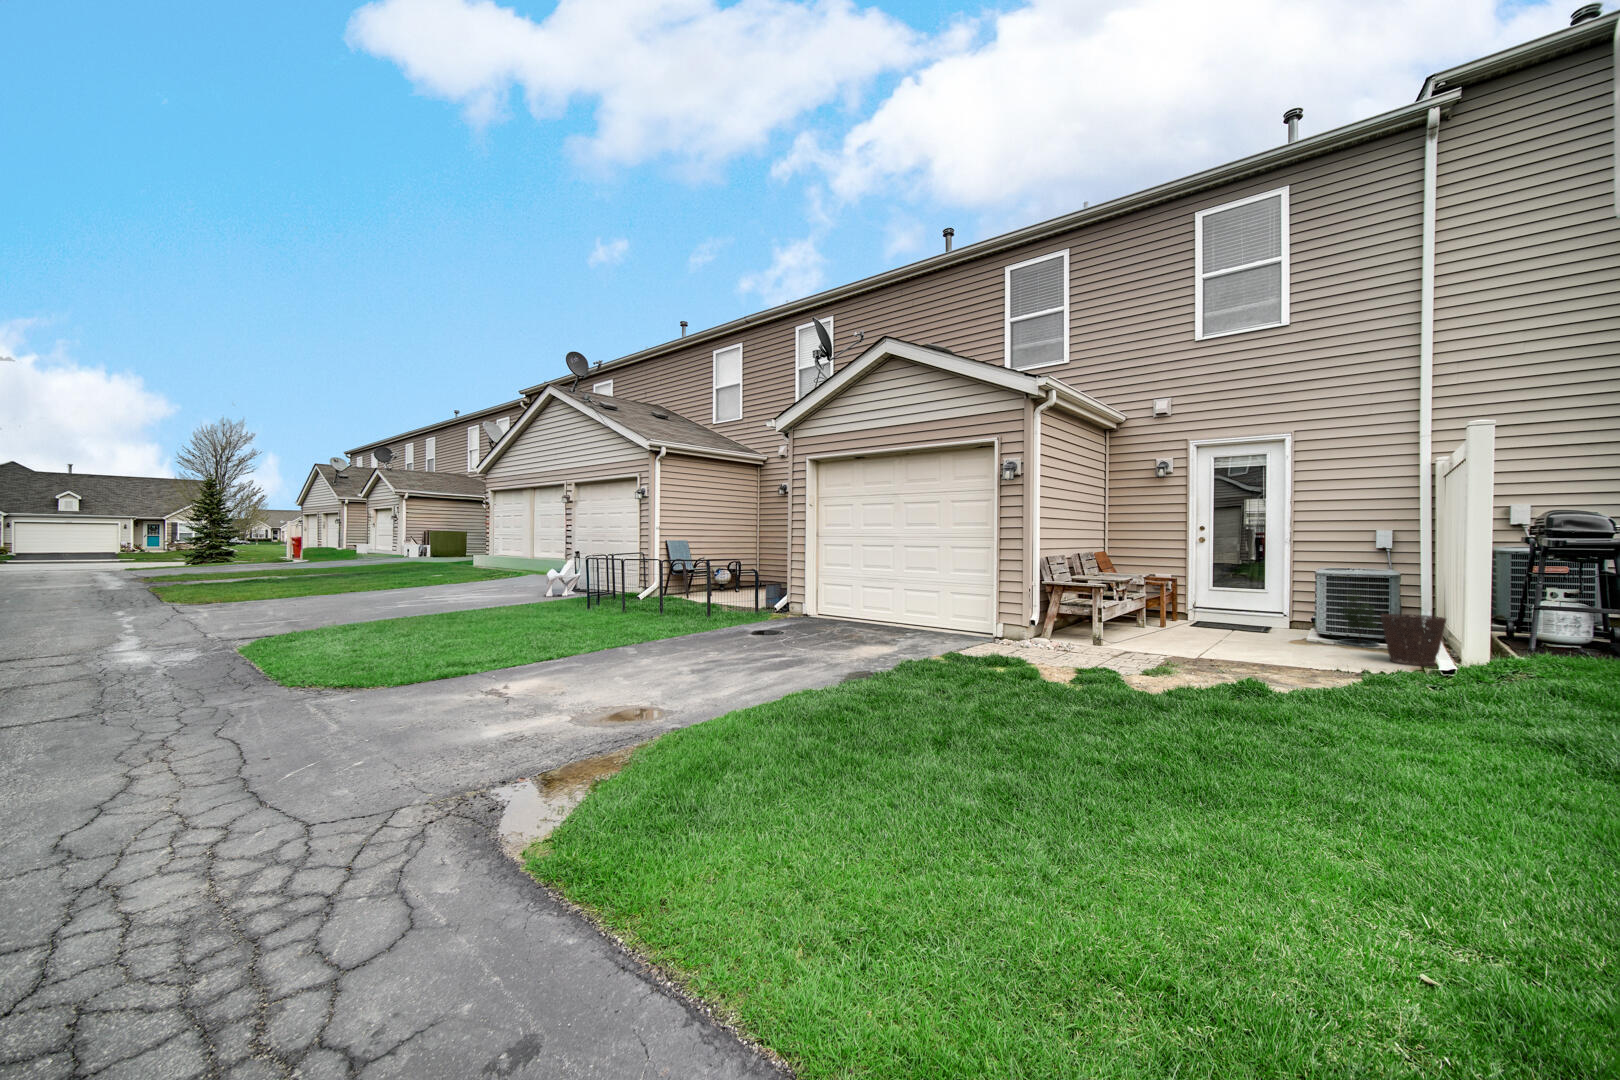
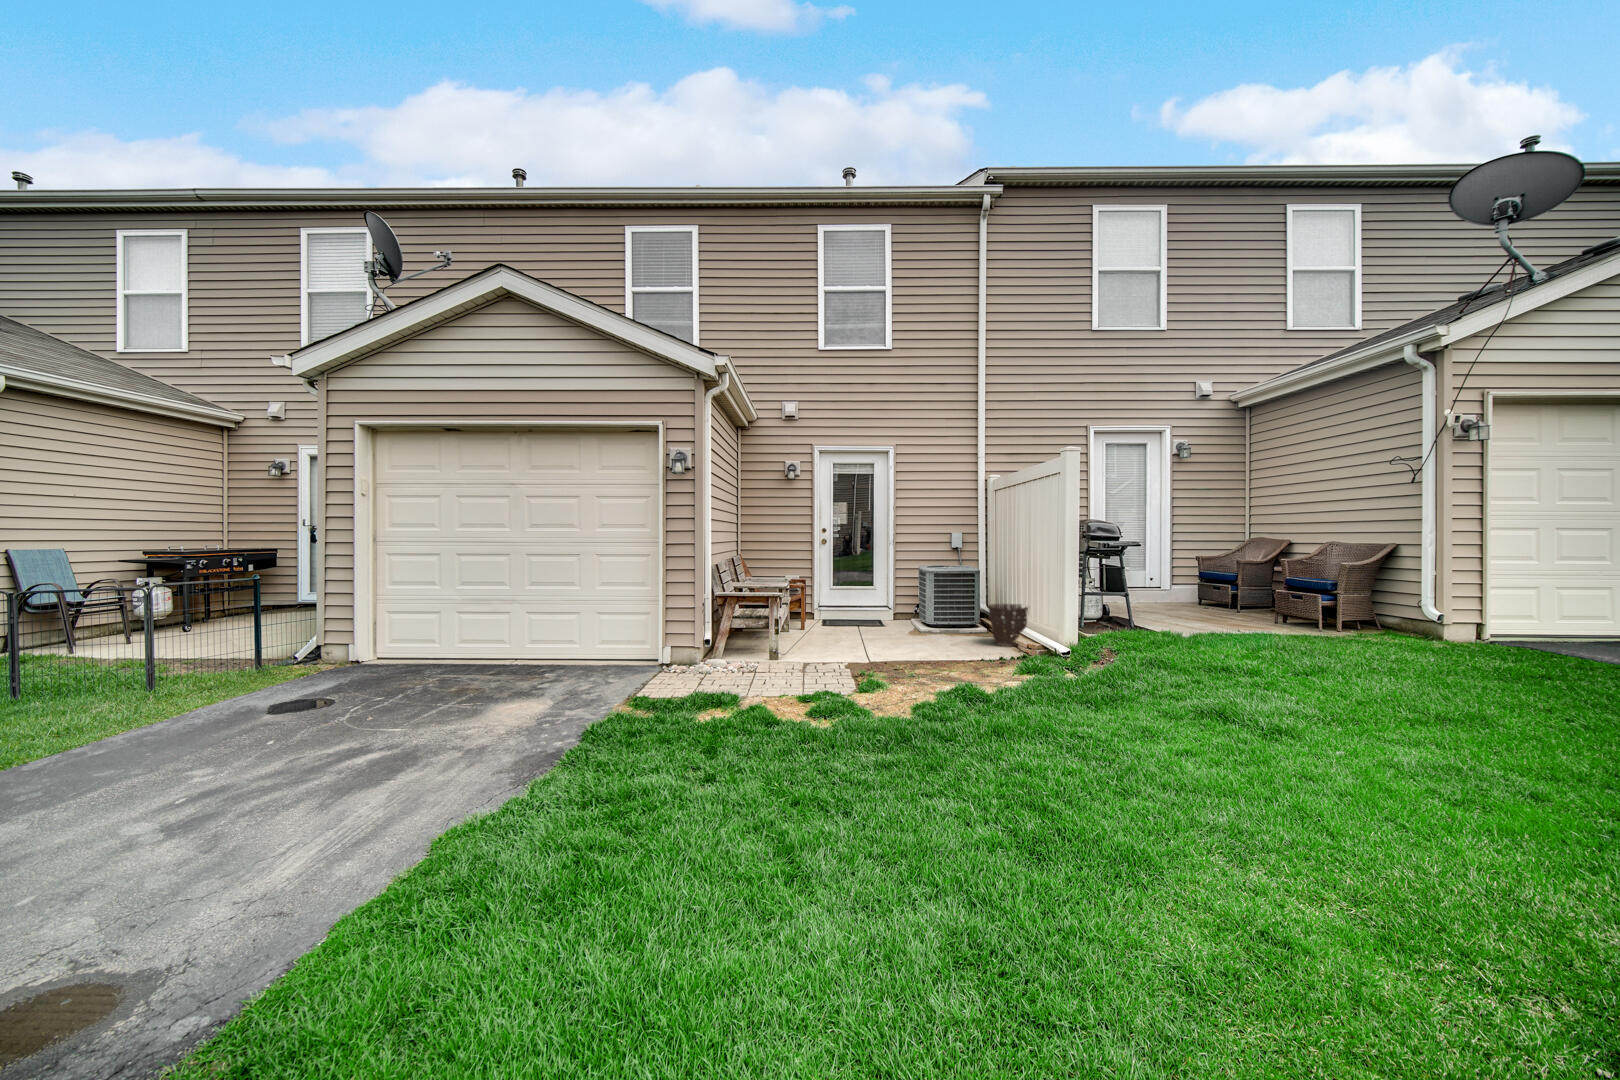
potted tree: present [1339,592,1379,646] -> none [942,583,970,632]

